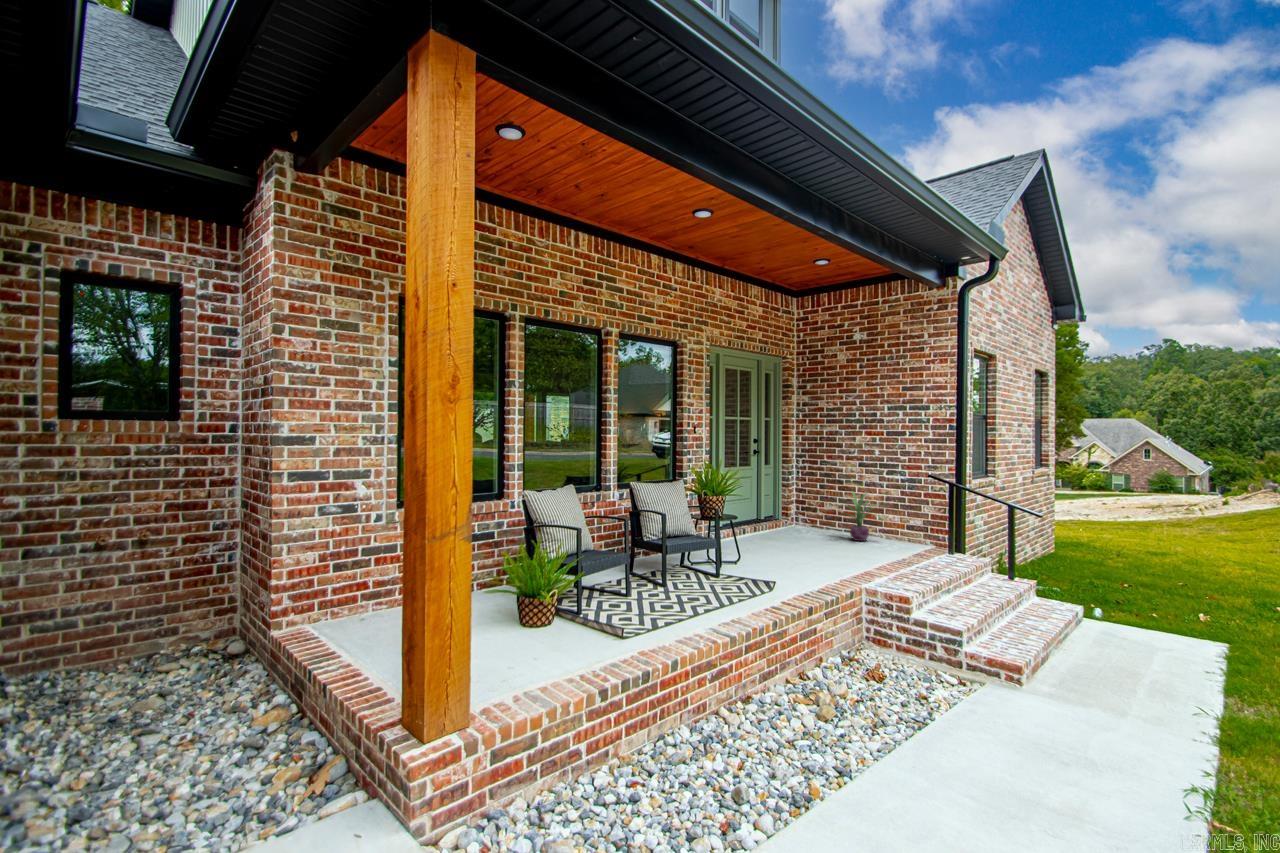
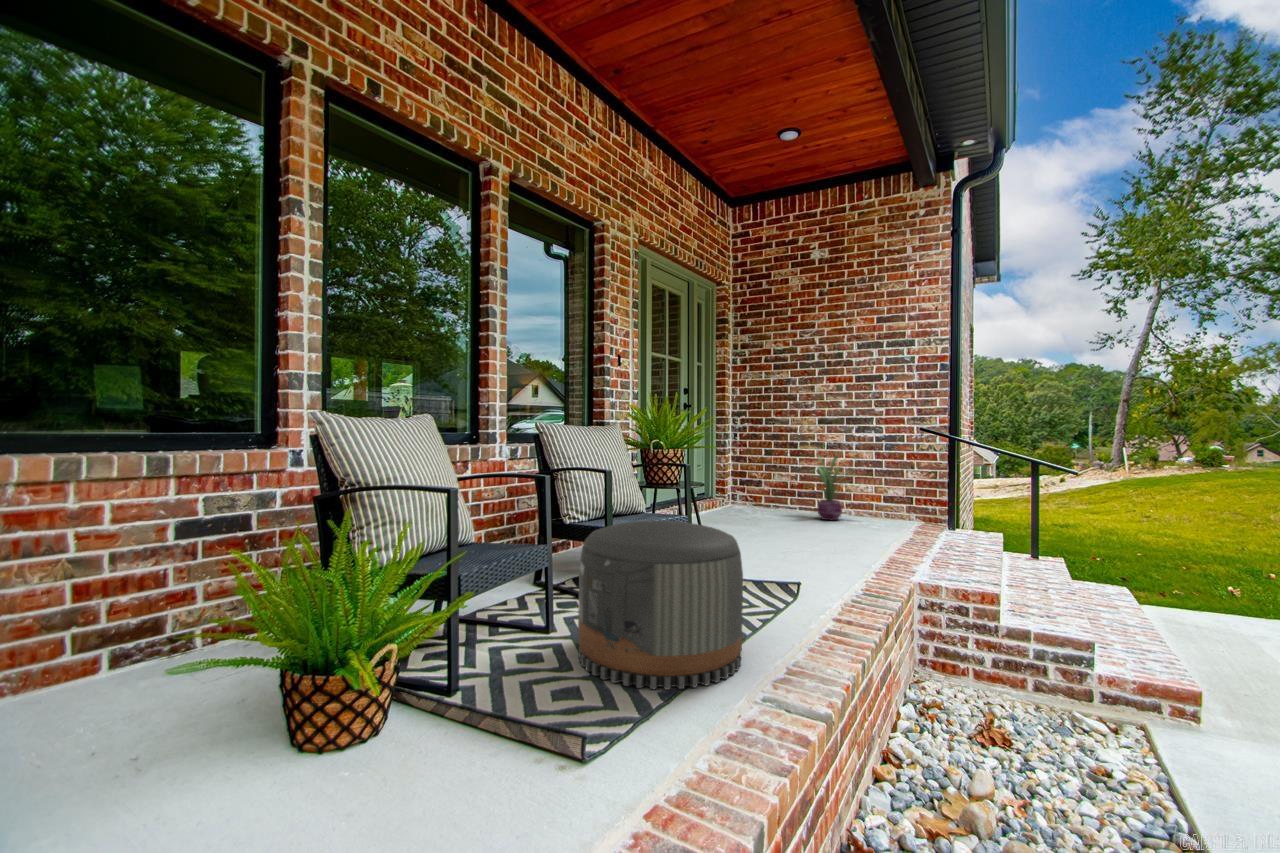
pouf: none [635,546,715,626] -> present [578,520,743,690]

